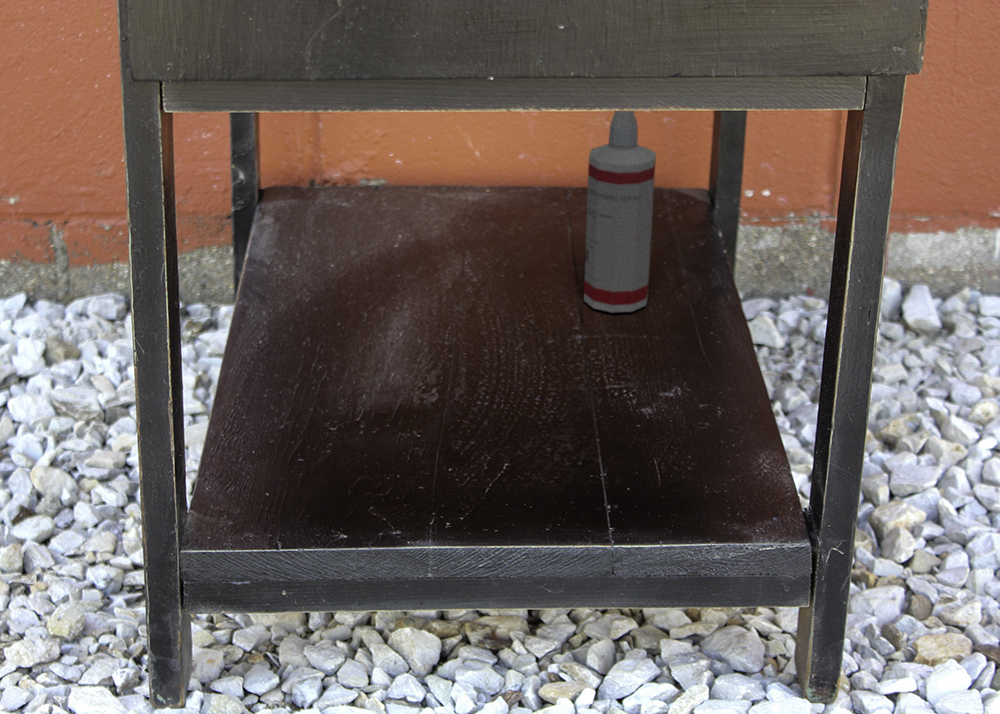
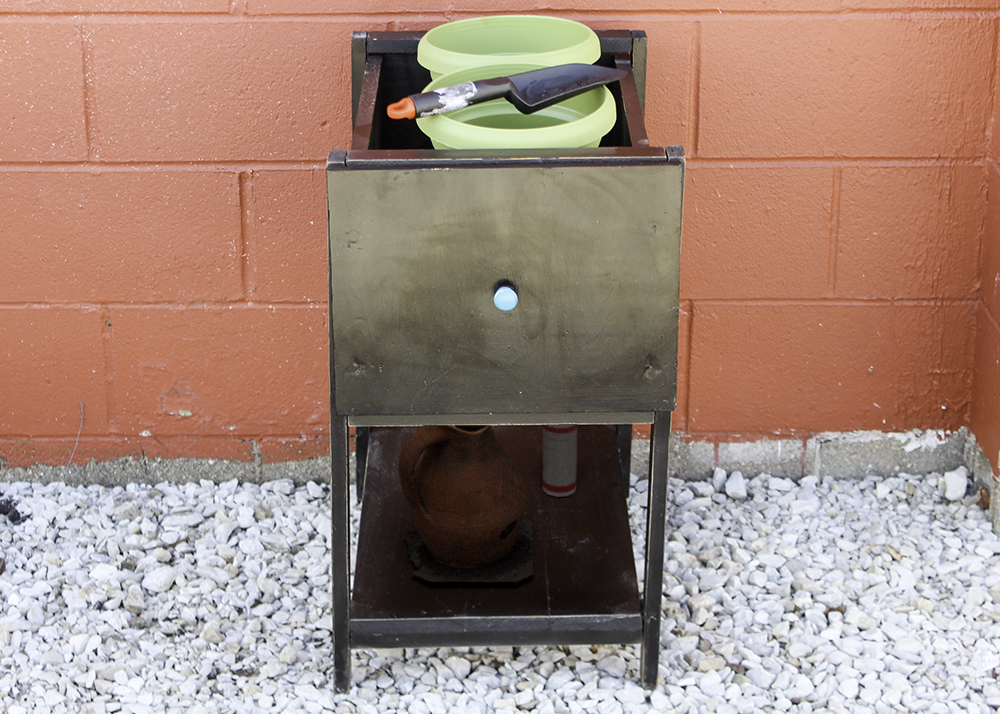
ceramic pitcher: none [286,93,575,480] -> present [399,425,533,585]

